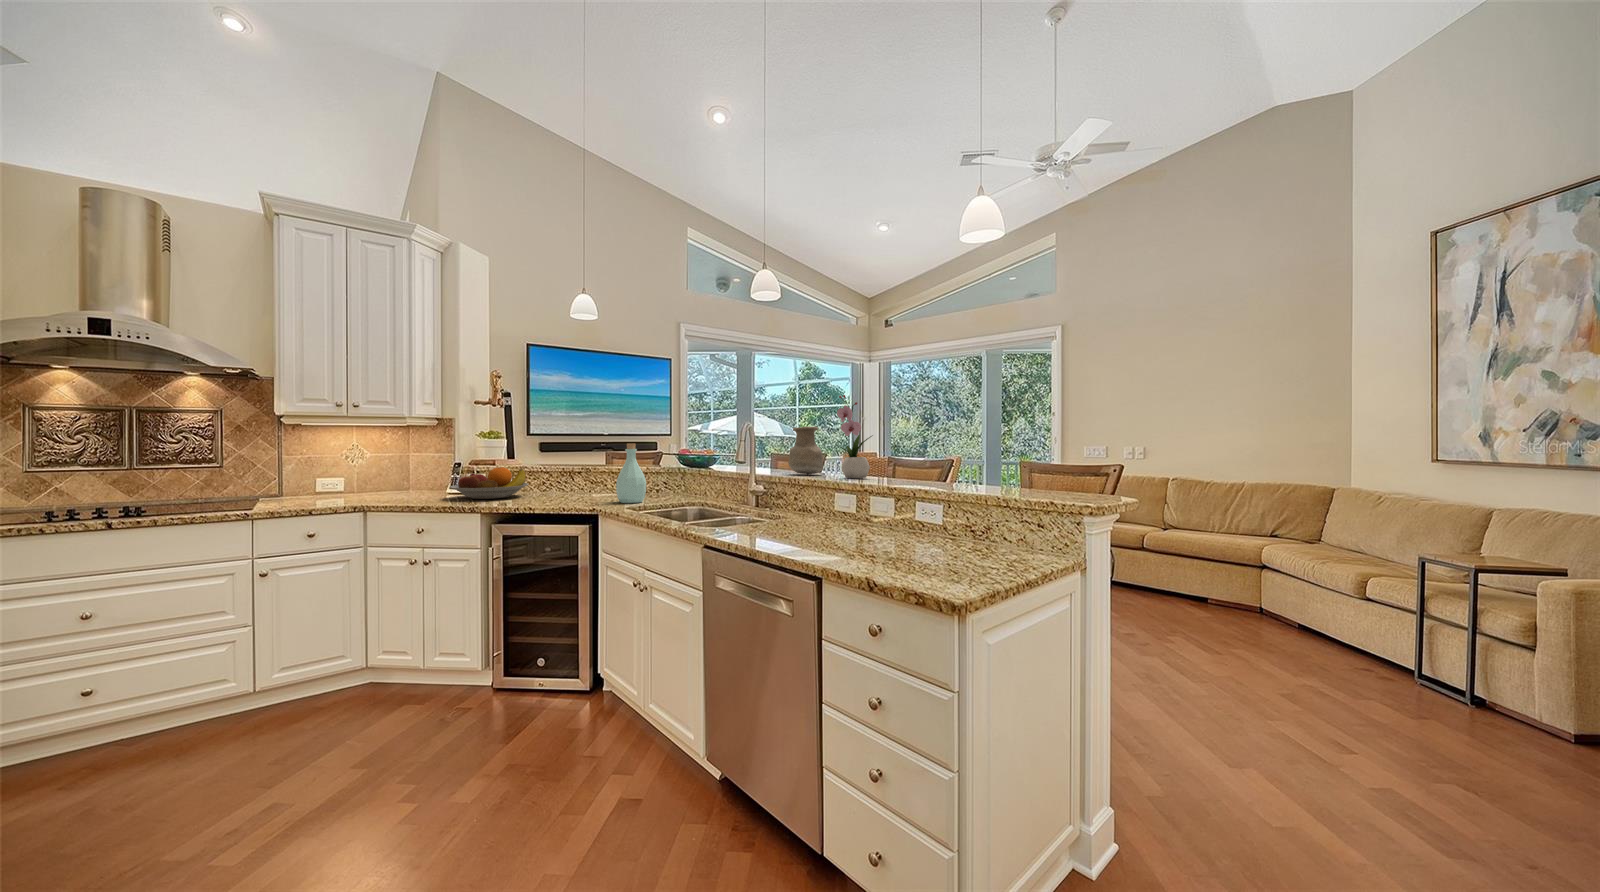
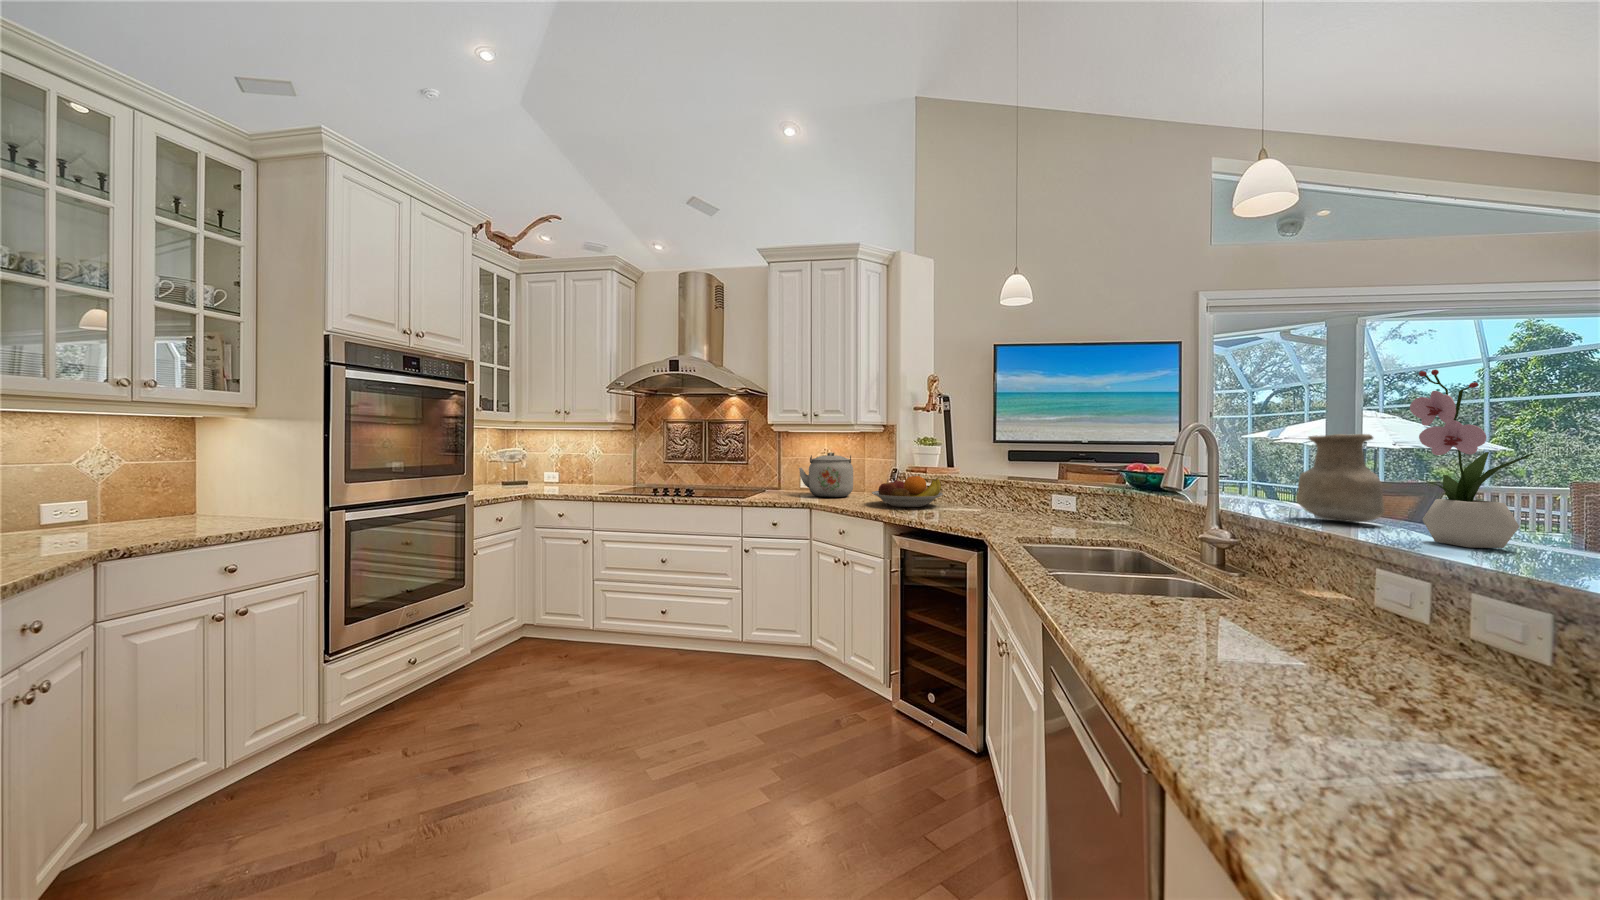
bottle: present [616,443,646,503] -> none [1019,455,1058,531]
kettle: none [334,447,412,498] -> present [799,452,853,497]

